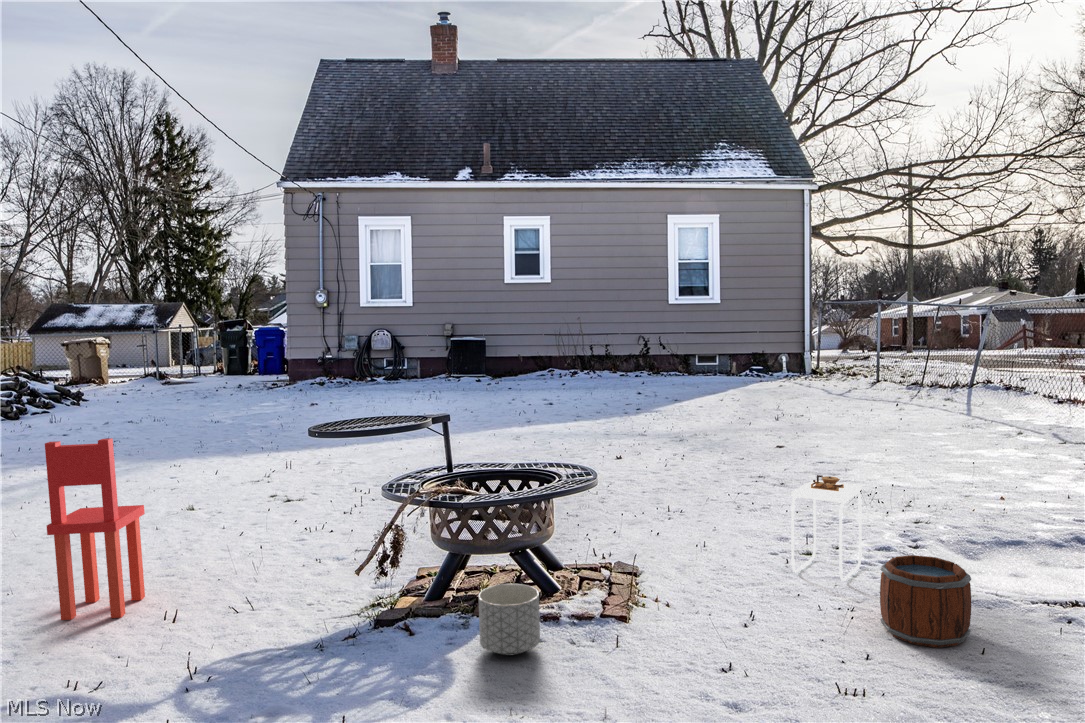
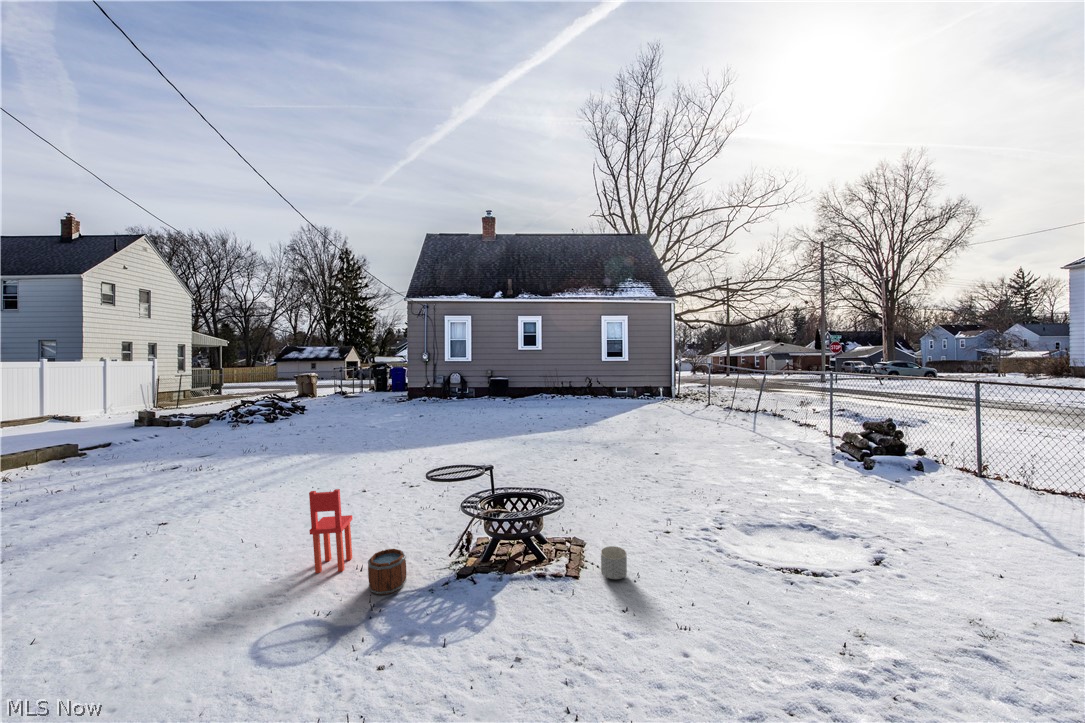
side table: present [791,475,862,581] -> none [652,498,685,551]
bucket: present [880,555,971,648] -> present [368,549,407,595]
planter: present [479,584,540,656] -> present [601,546,627,579]

